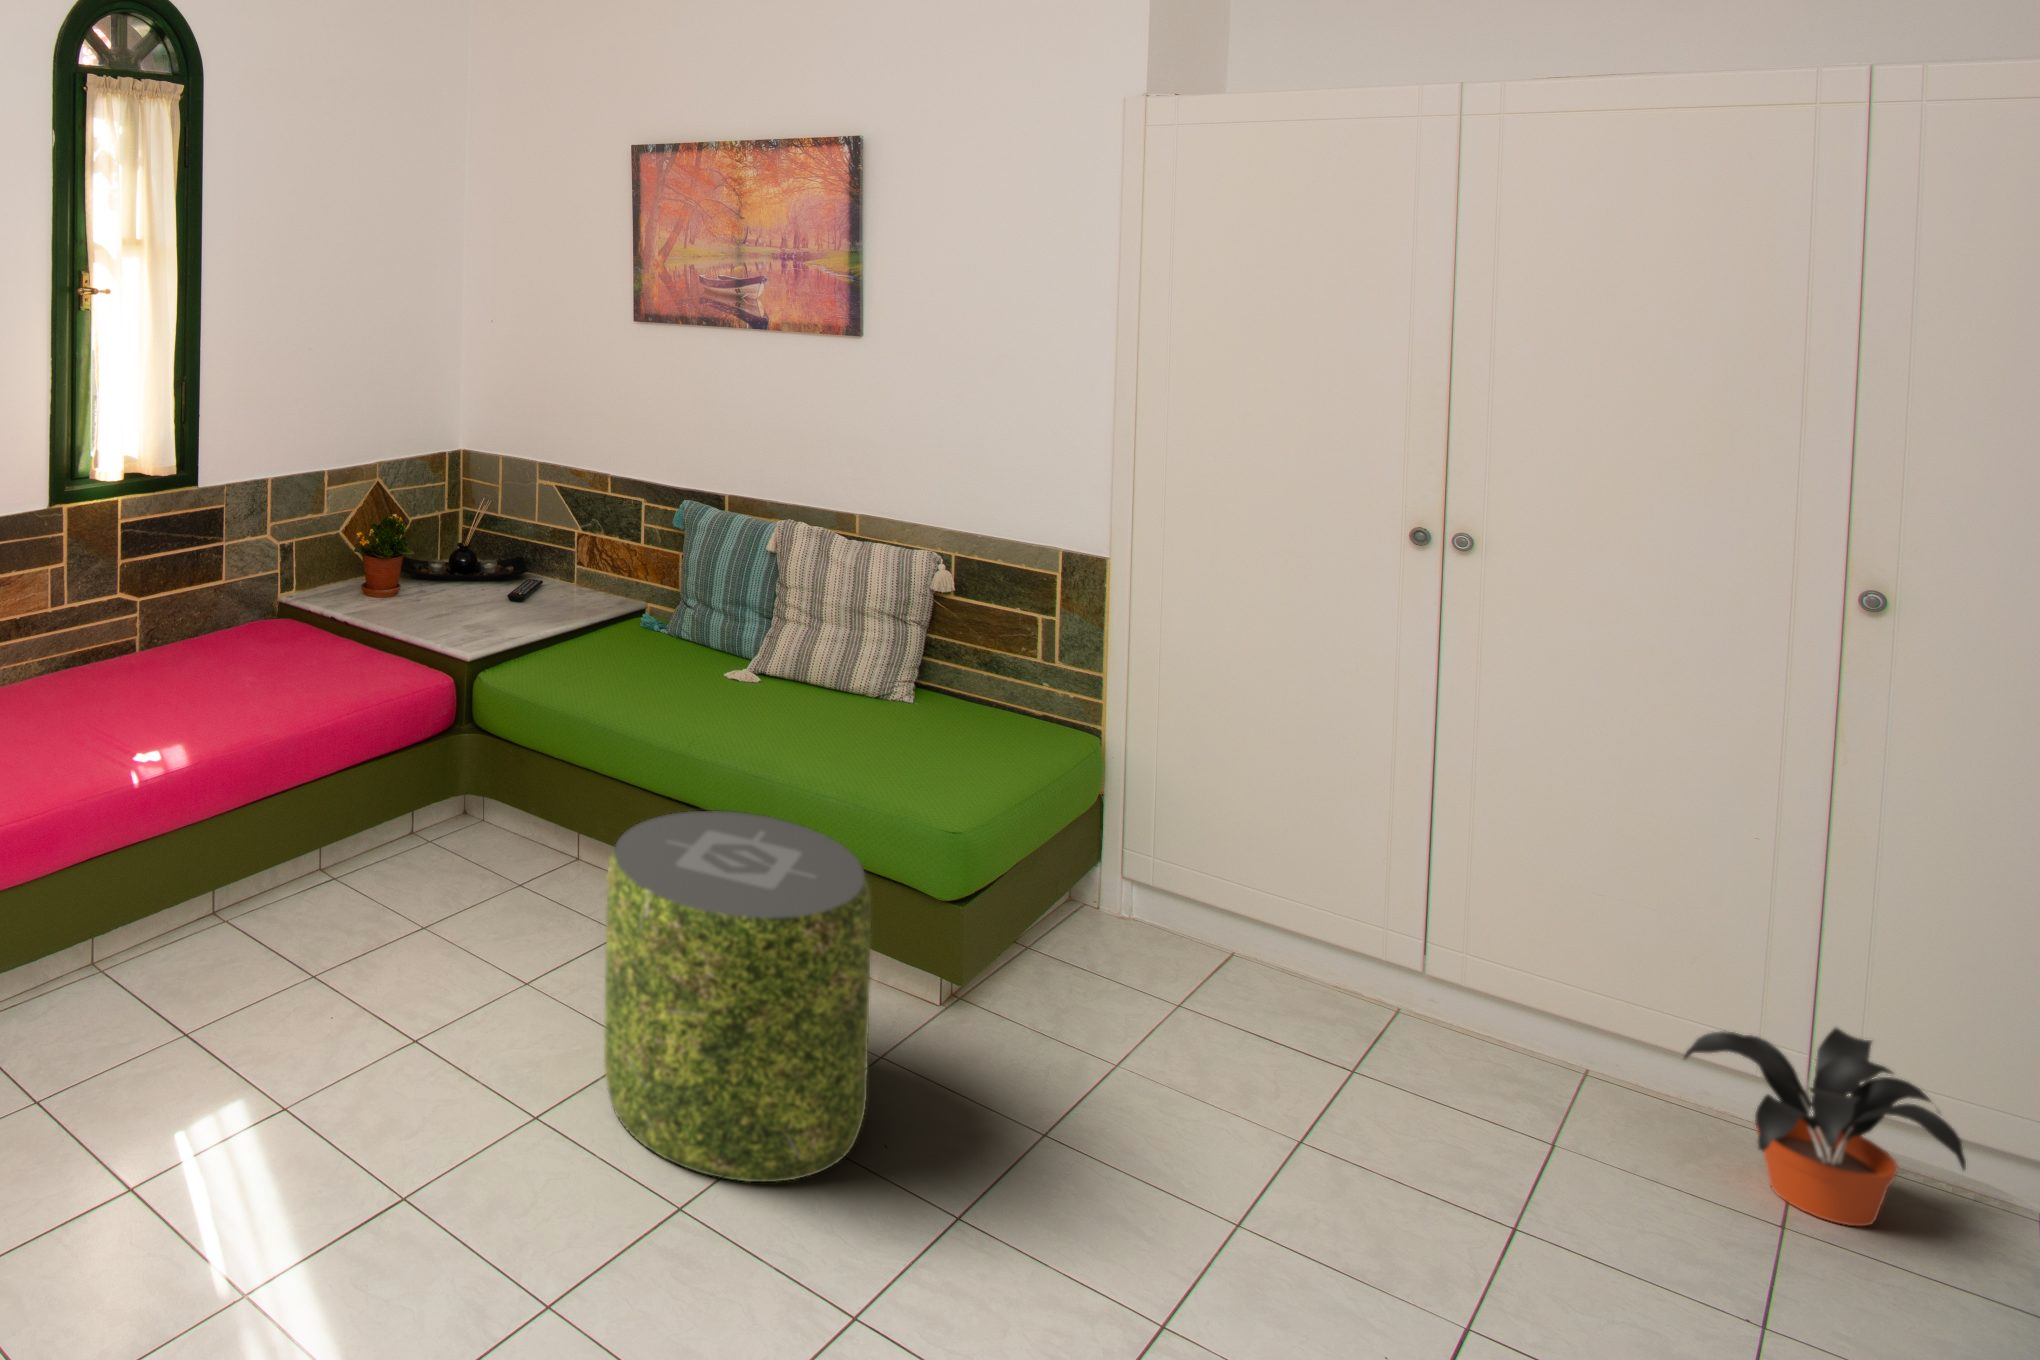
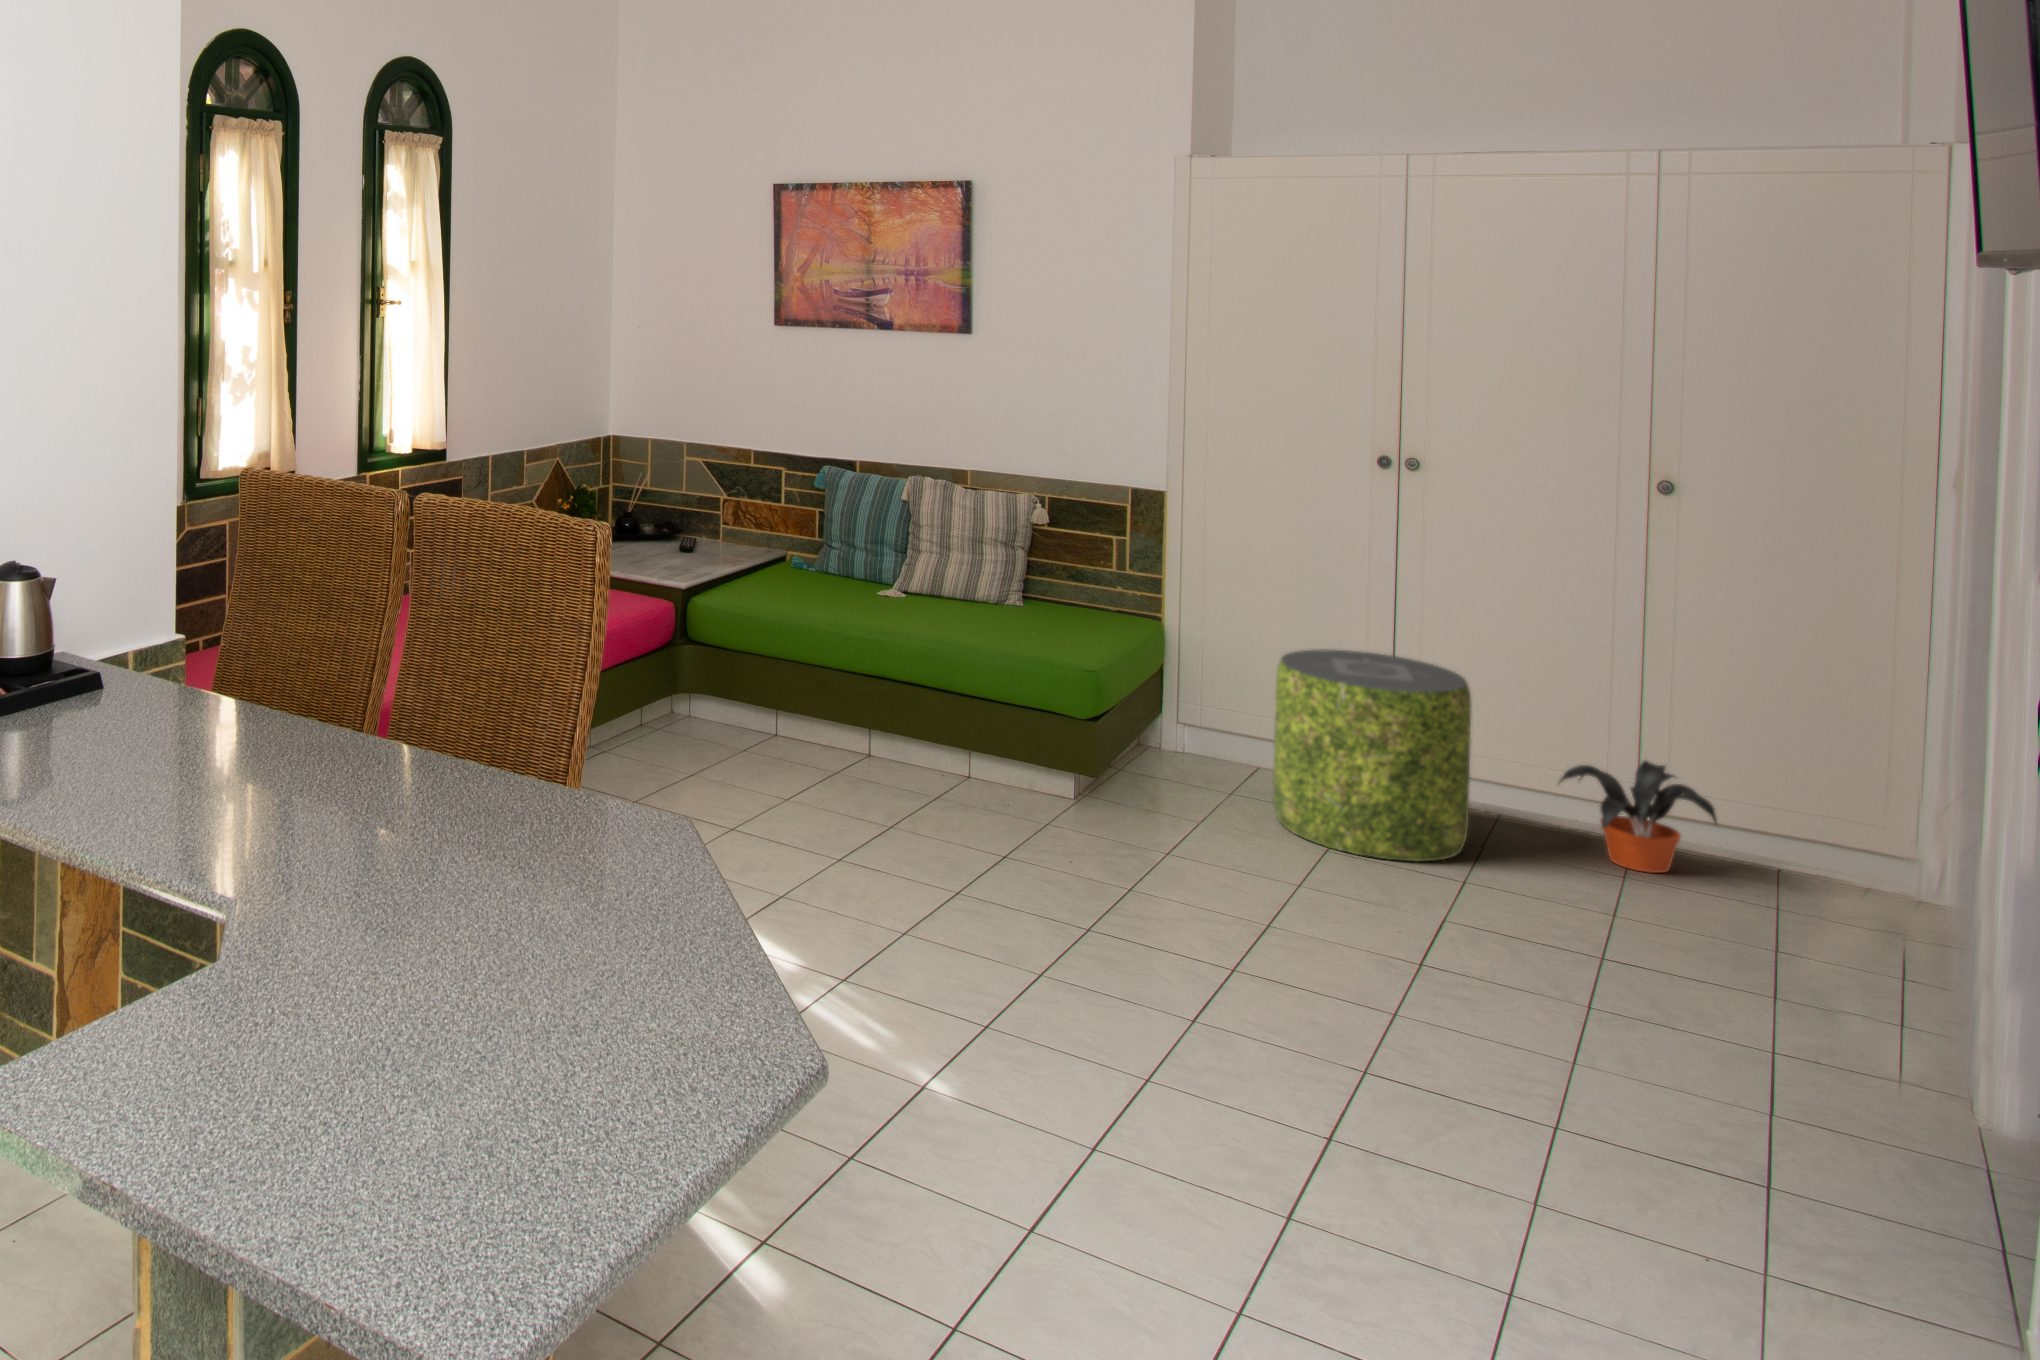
pouf: present [604,811,871,1182] -> present [1273,649,1472,861]

